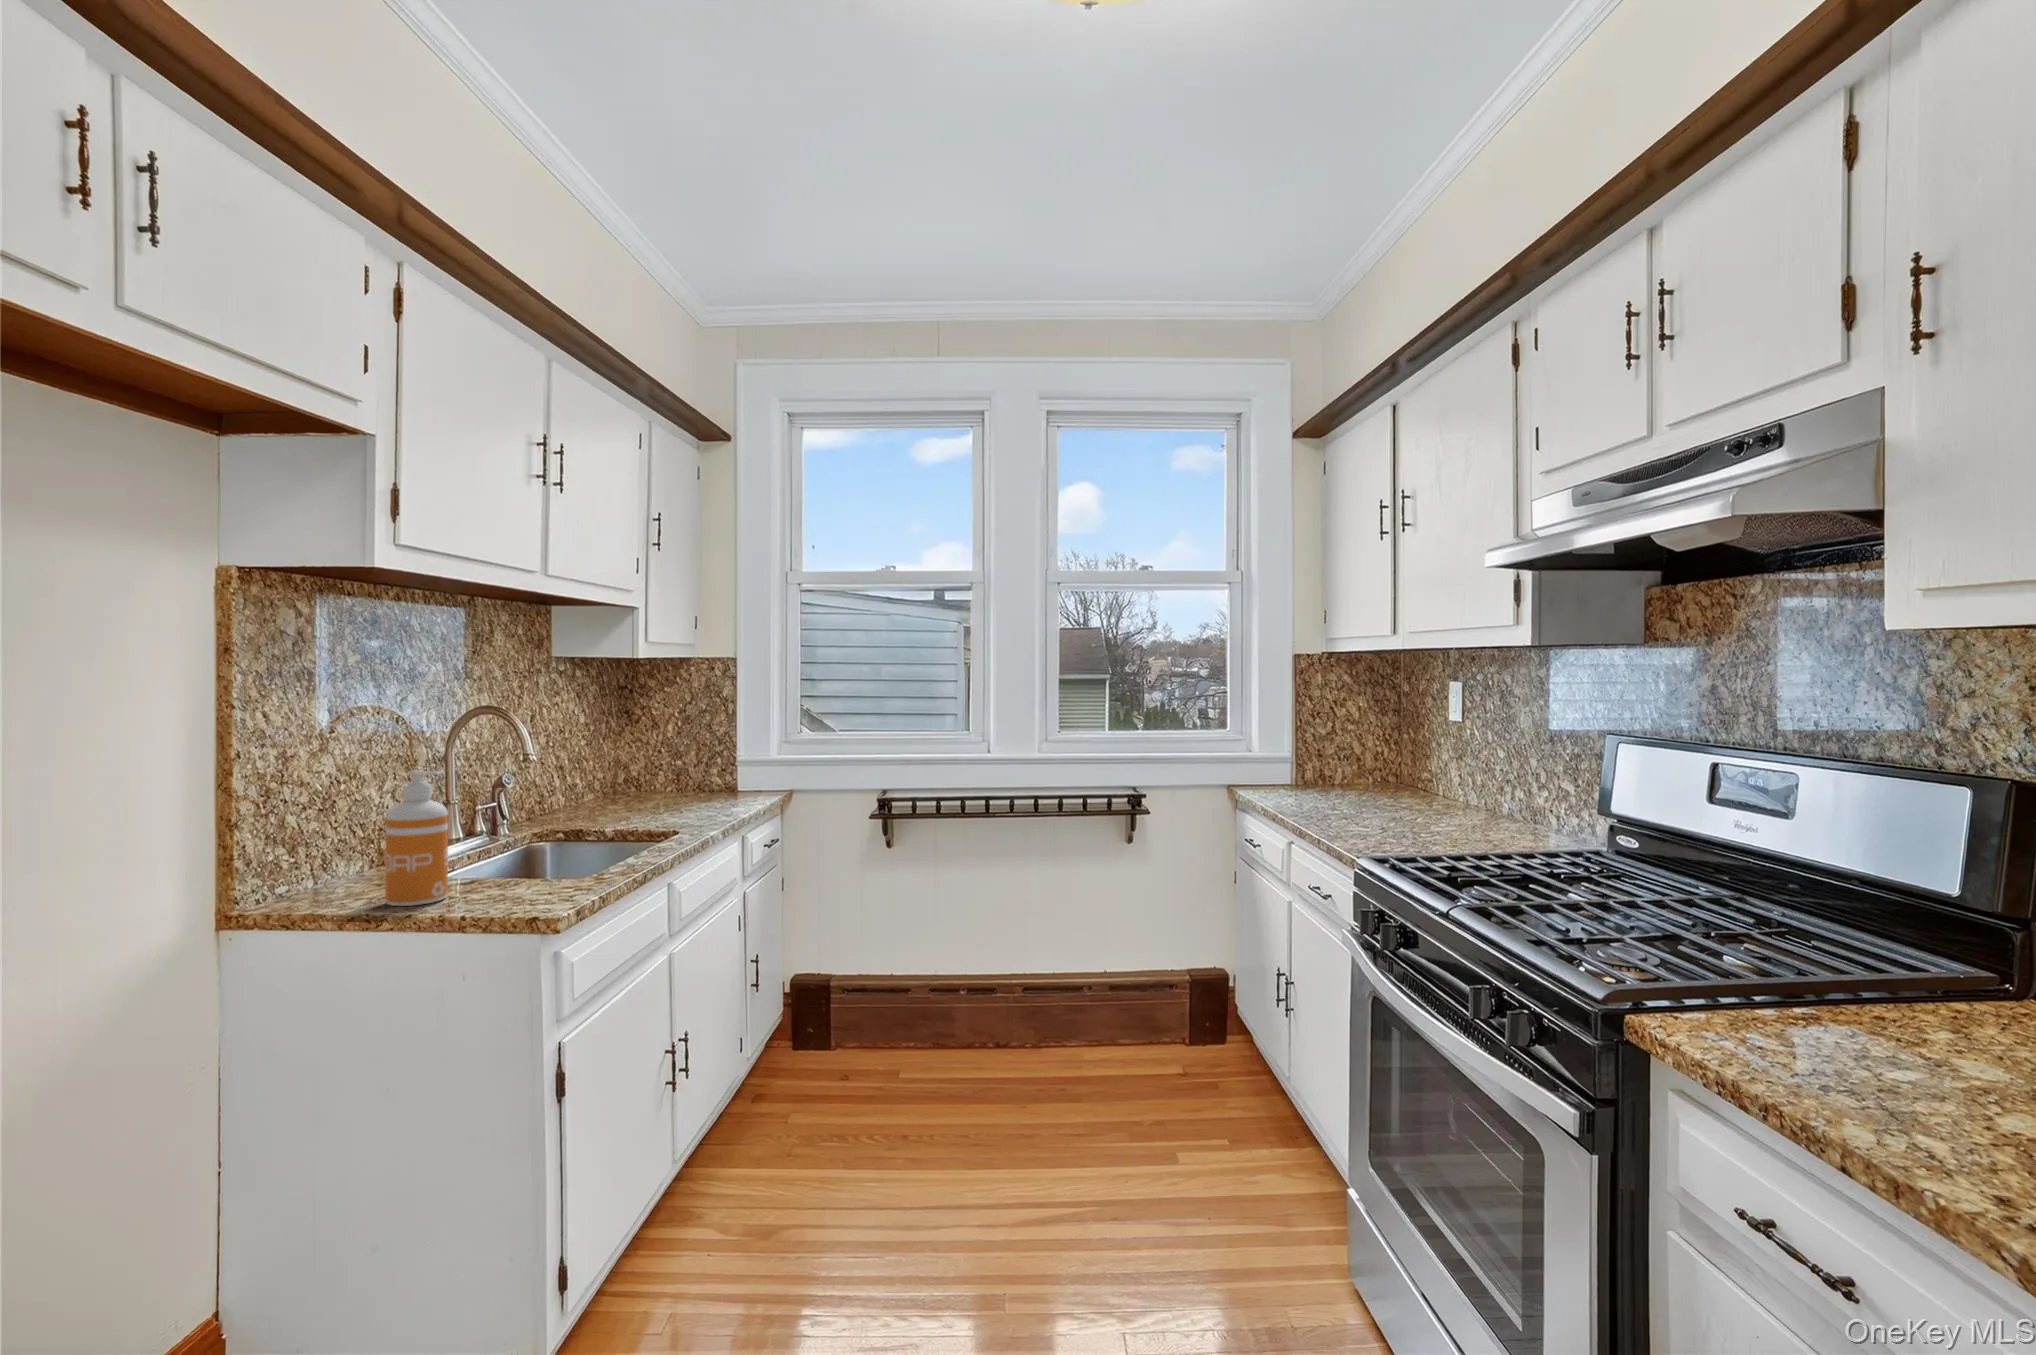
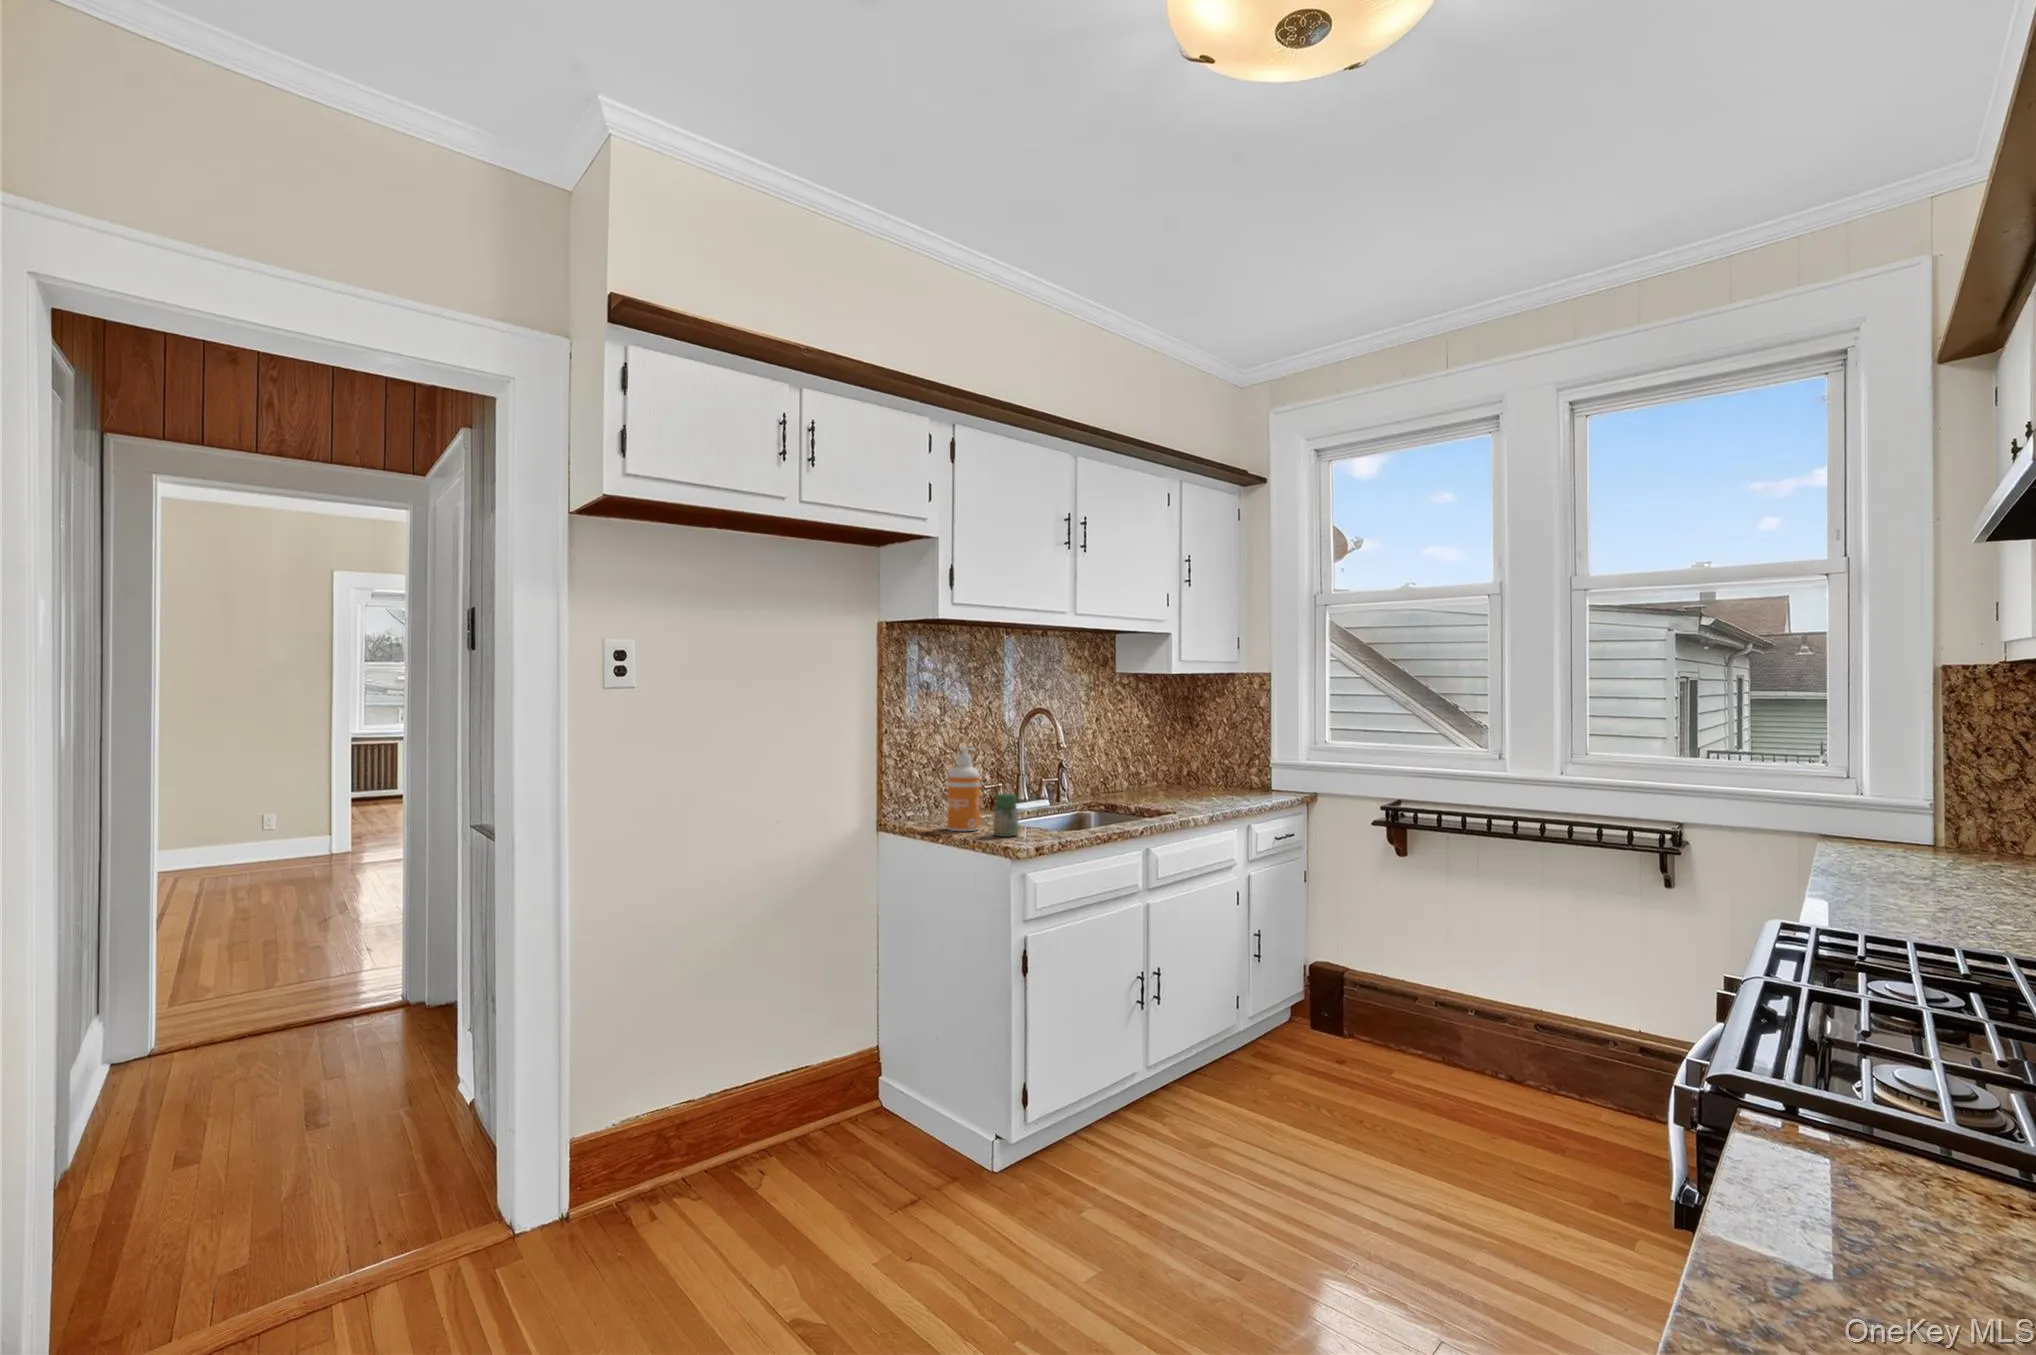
jar: none [487,835,530,903] -> present [993,793,1018,837]

